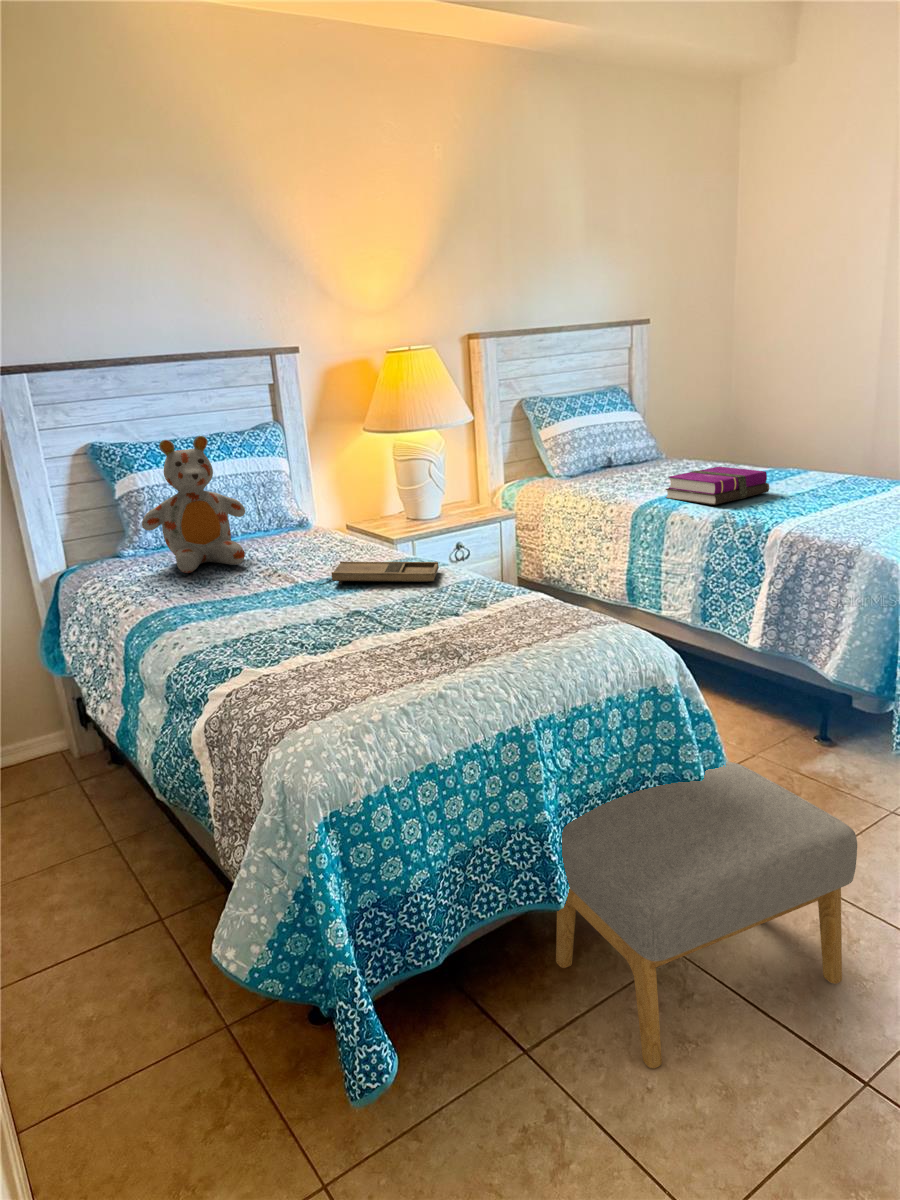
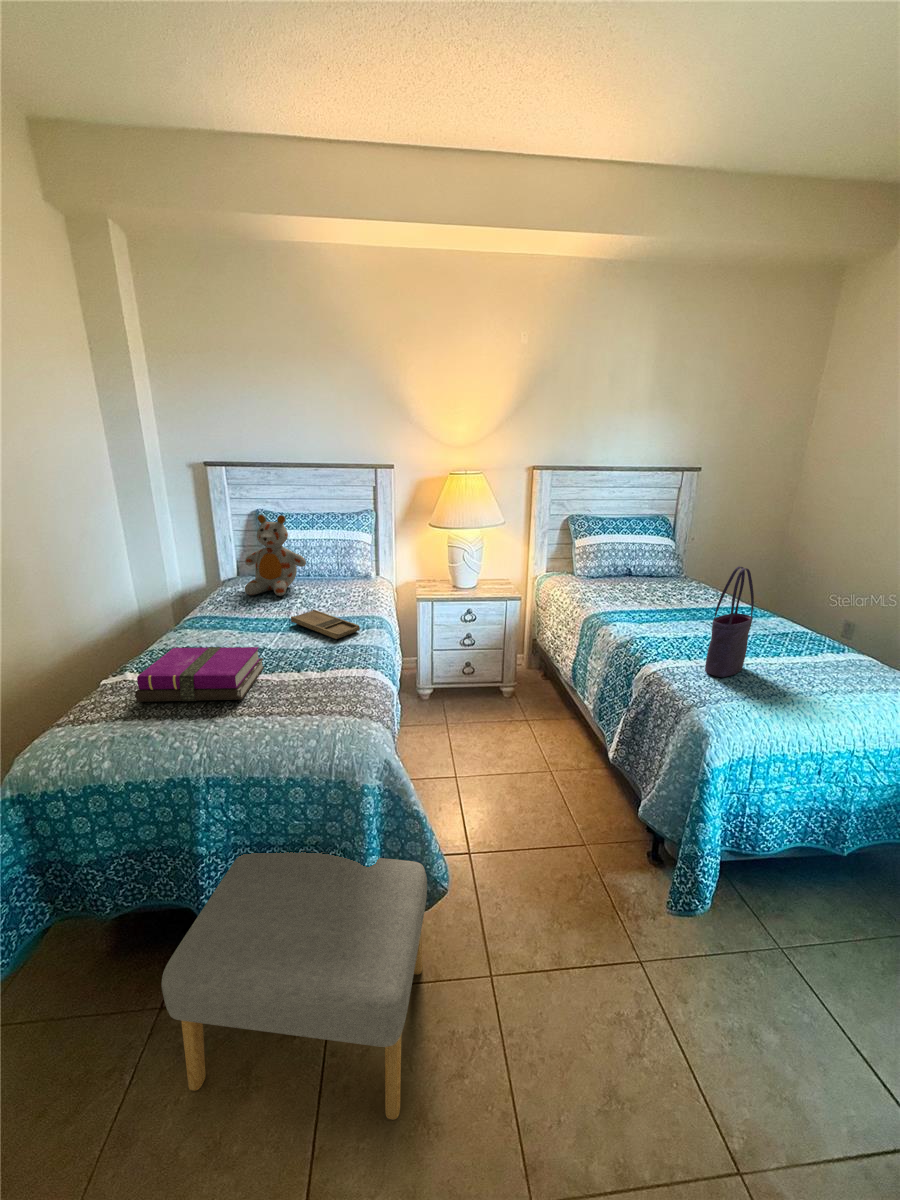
tote bag: none [819,403,849,523] -> present [705,566,754,677]
notebook: present [665,467,769,505] -> present [135,647,264,702]

